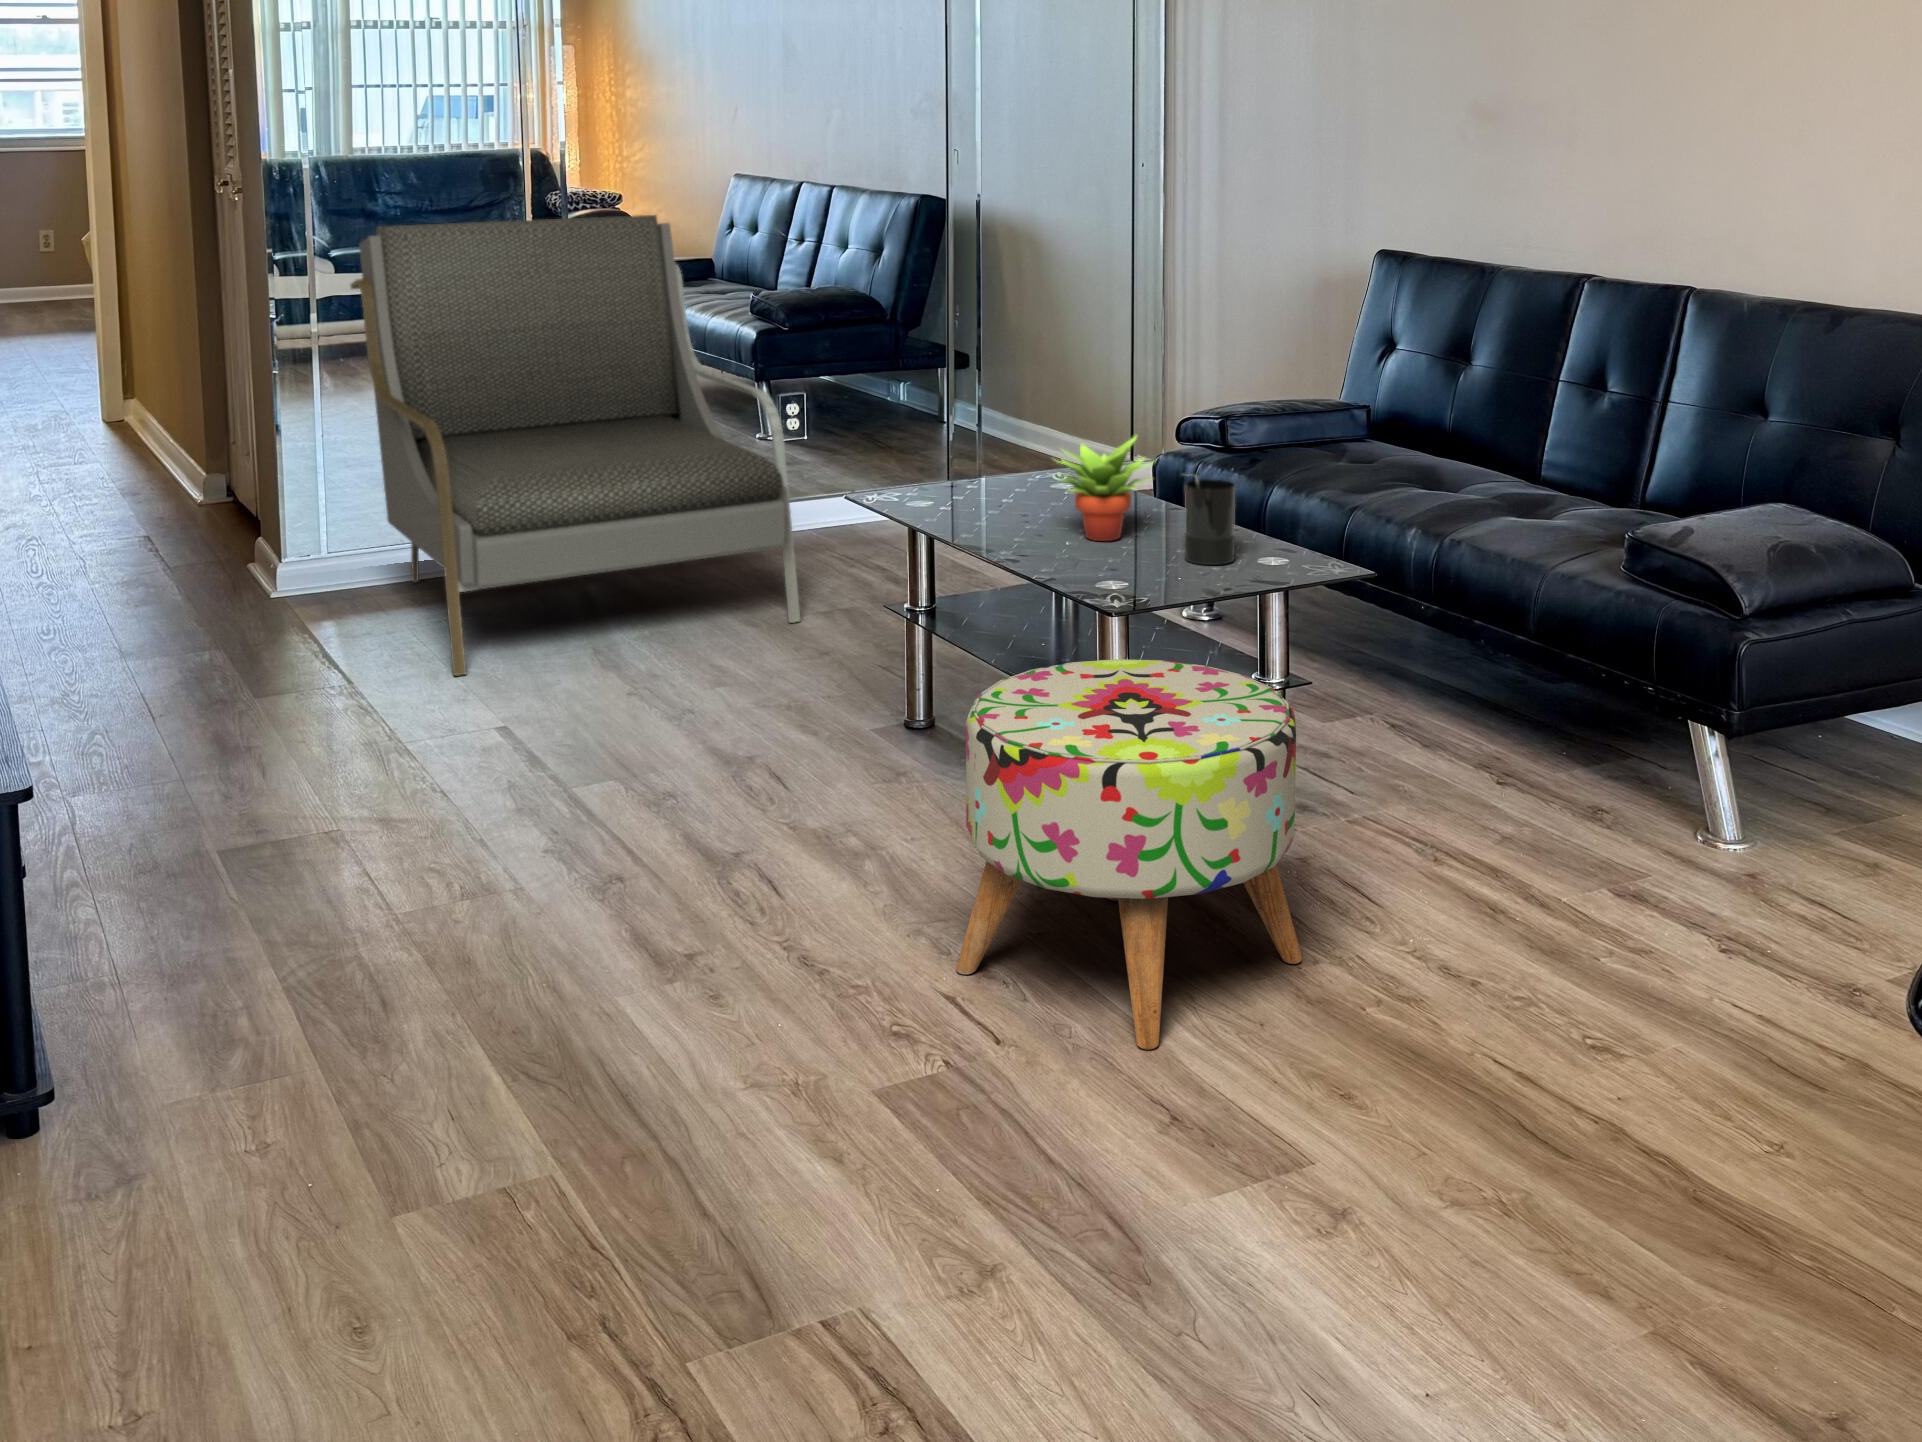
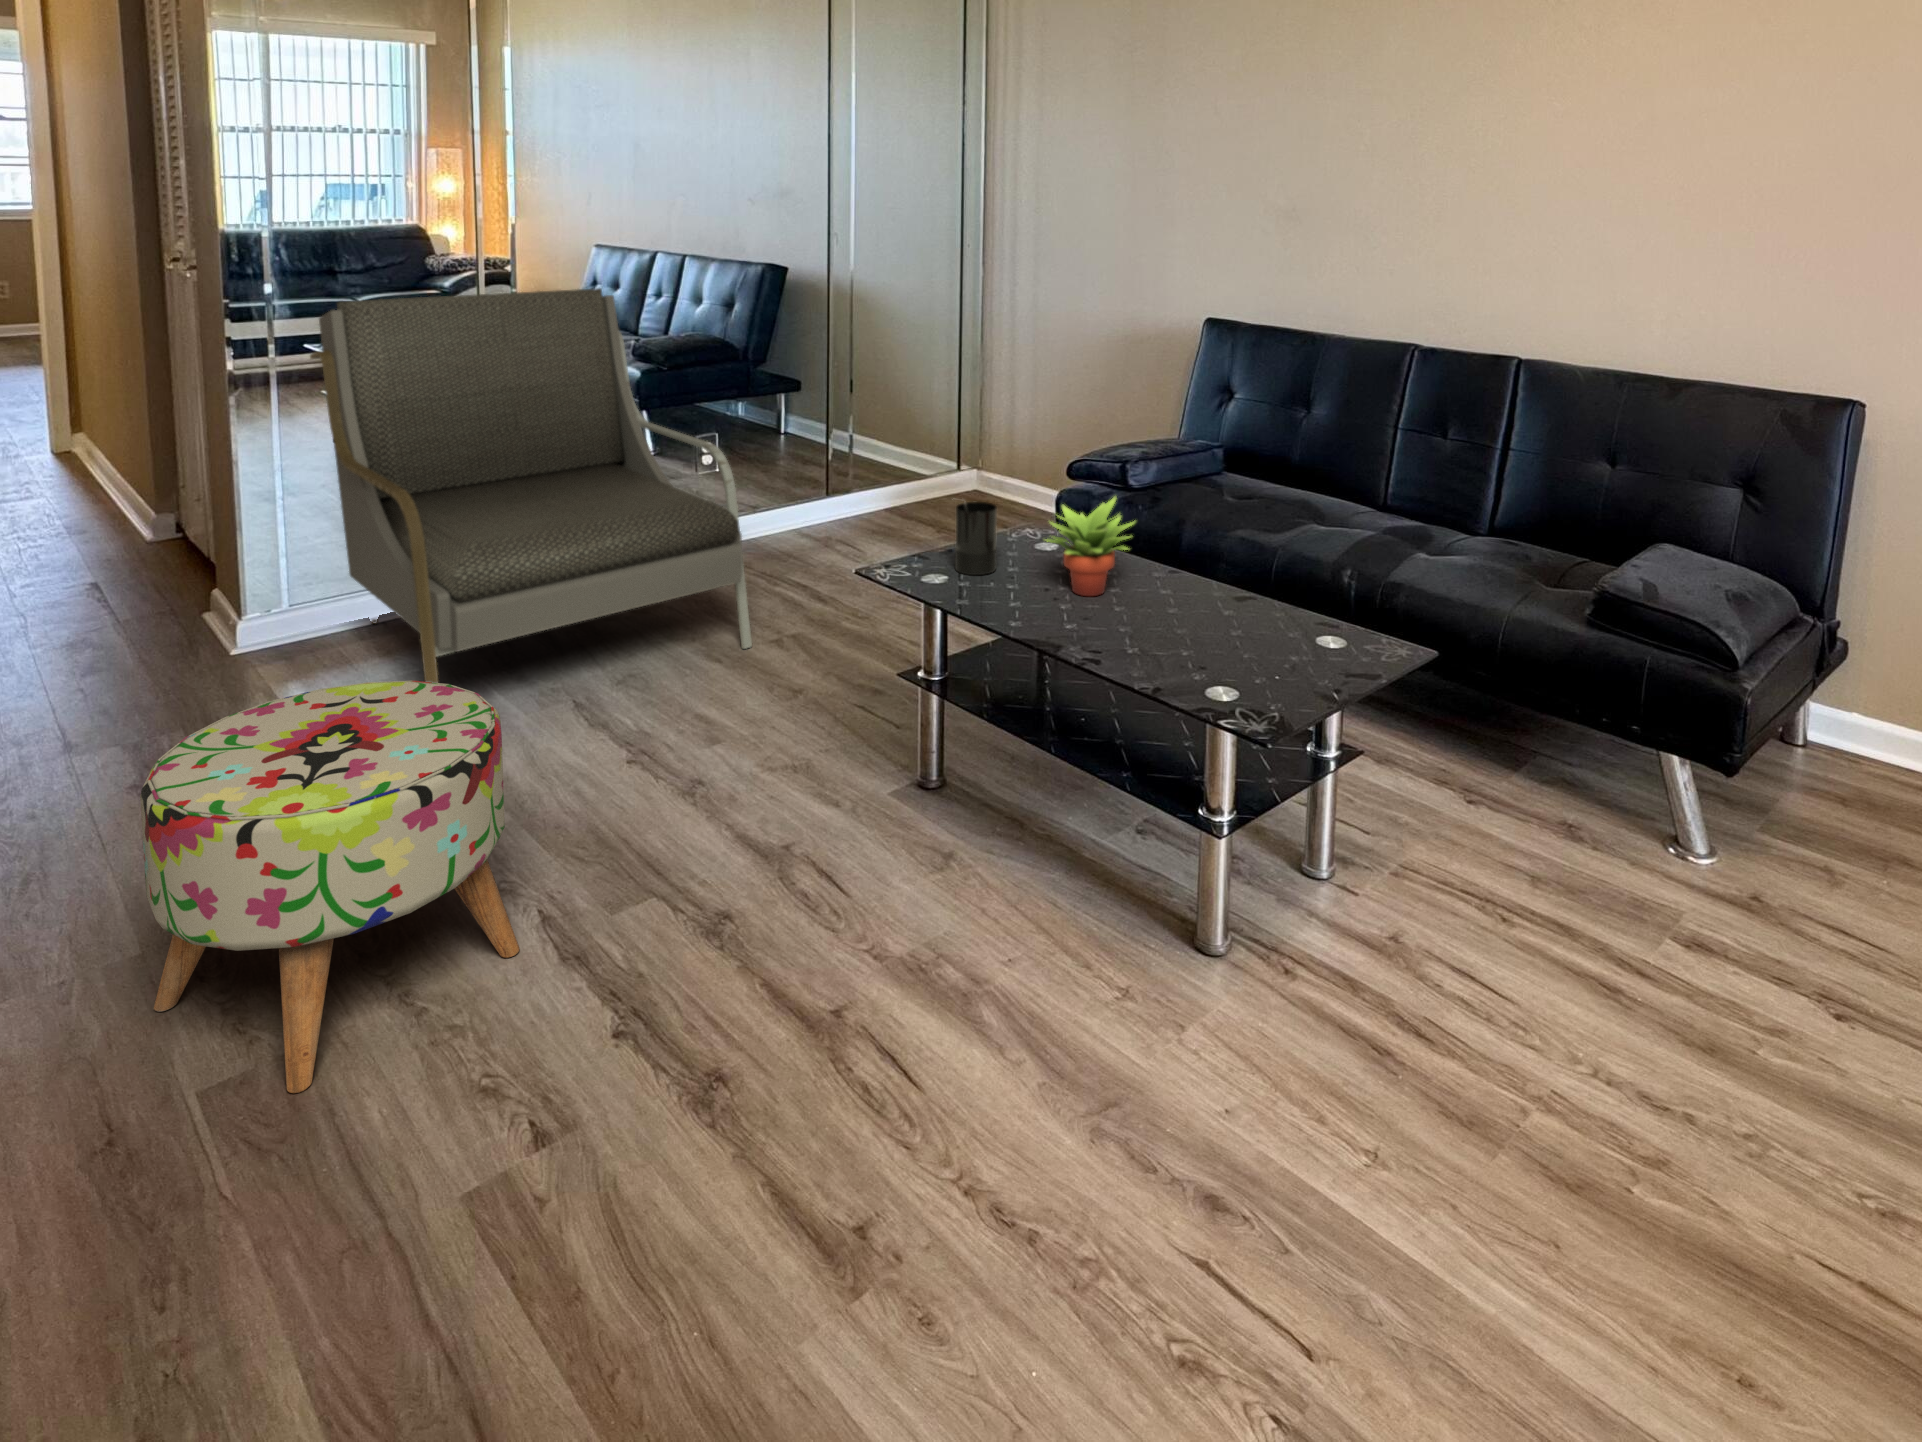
candle: present [1185,479,1235,565] -> present [955,502,997,575]
ottoman: present [956,659,1302,1050] -> present [140,681,520,1093]

